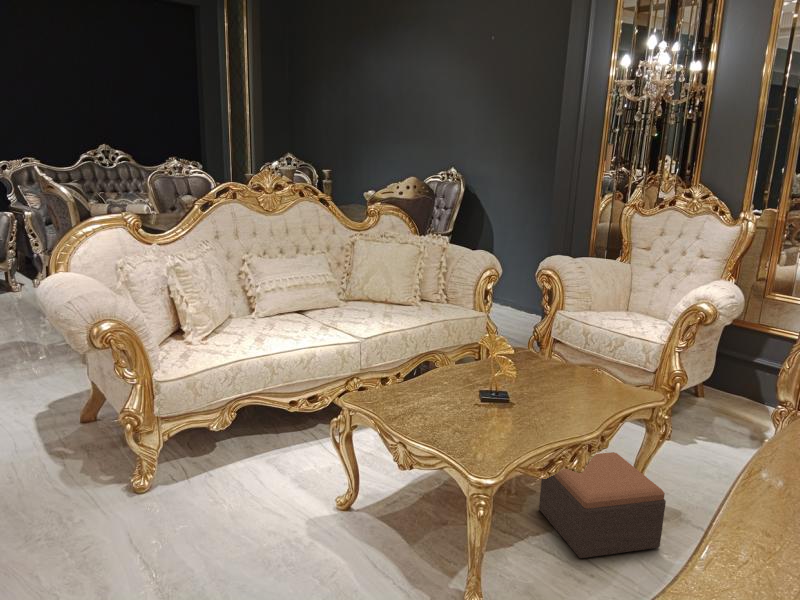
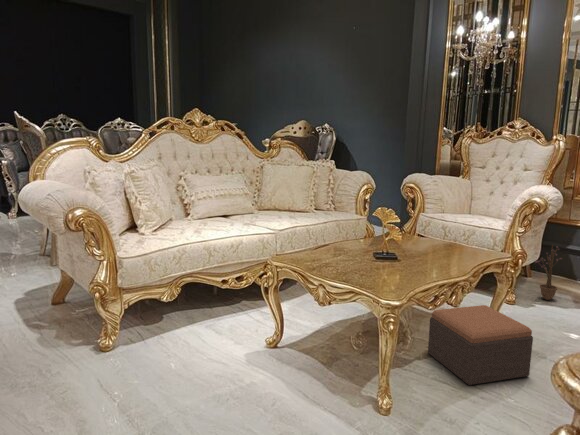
decorative plant: none [696,363,738,436] -> present [535,245,563,301]

